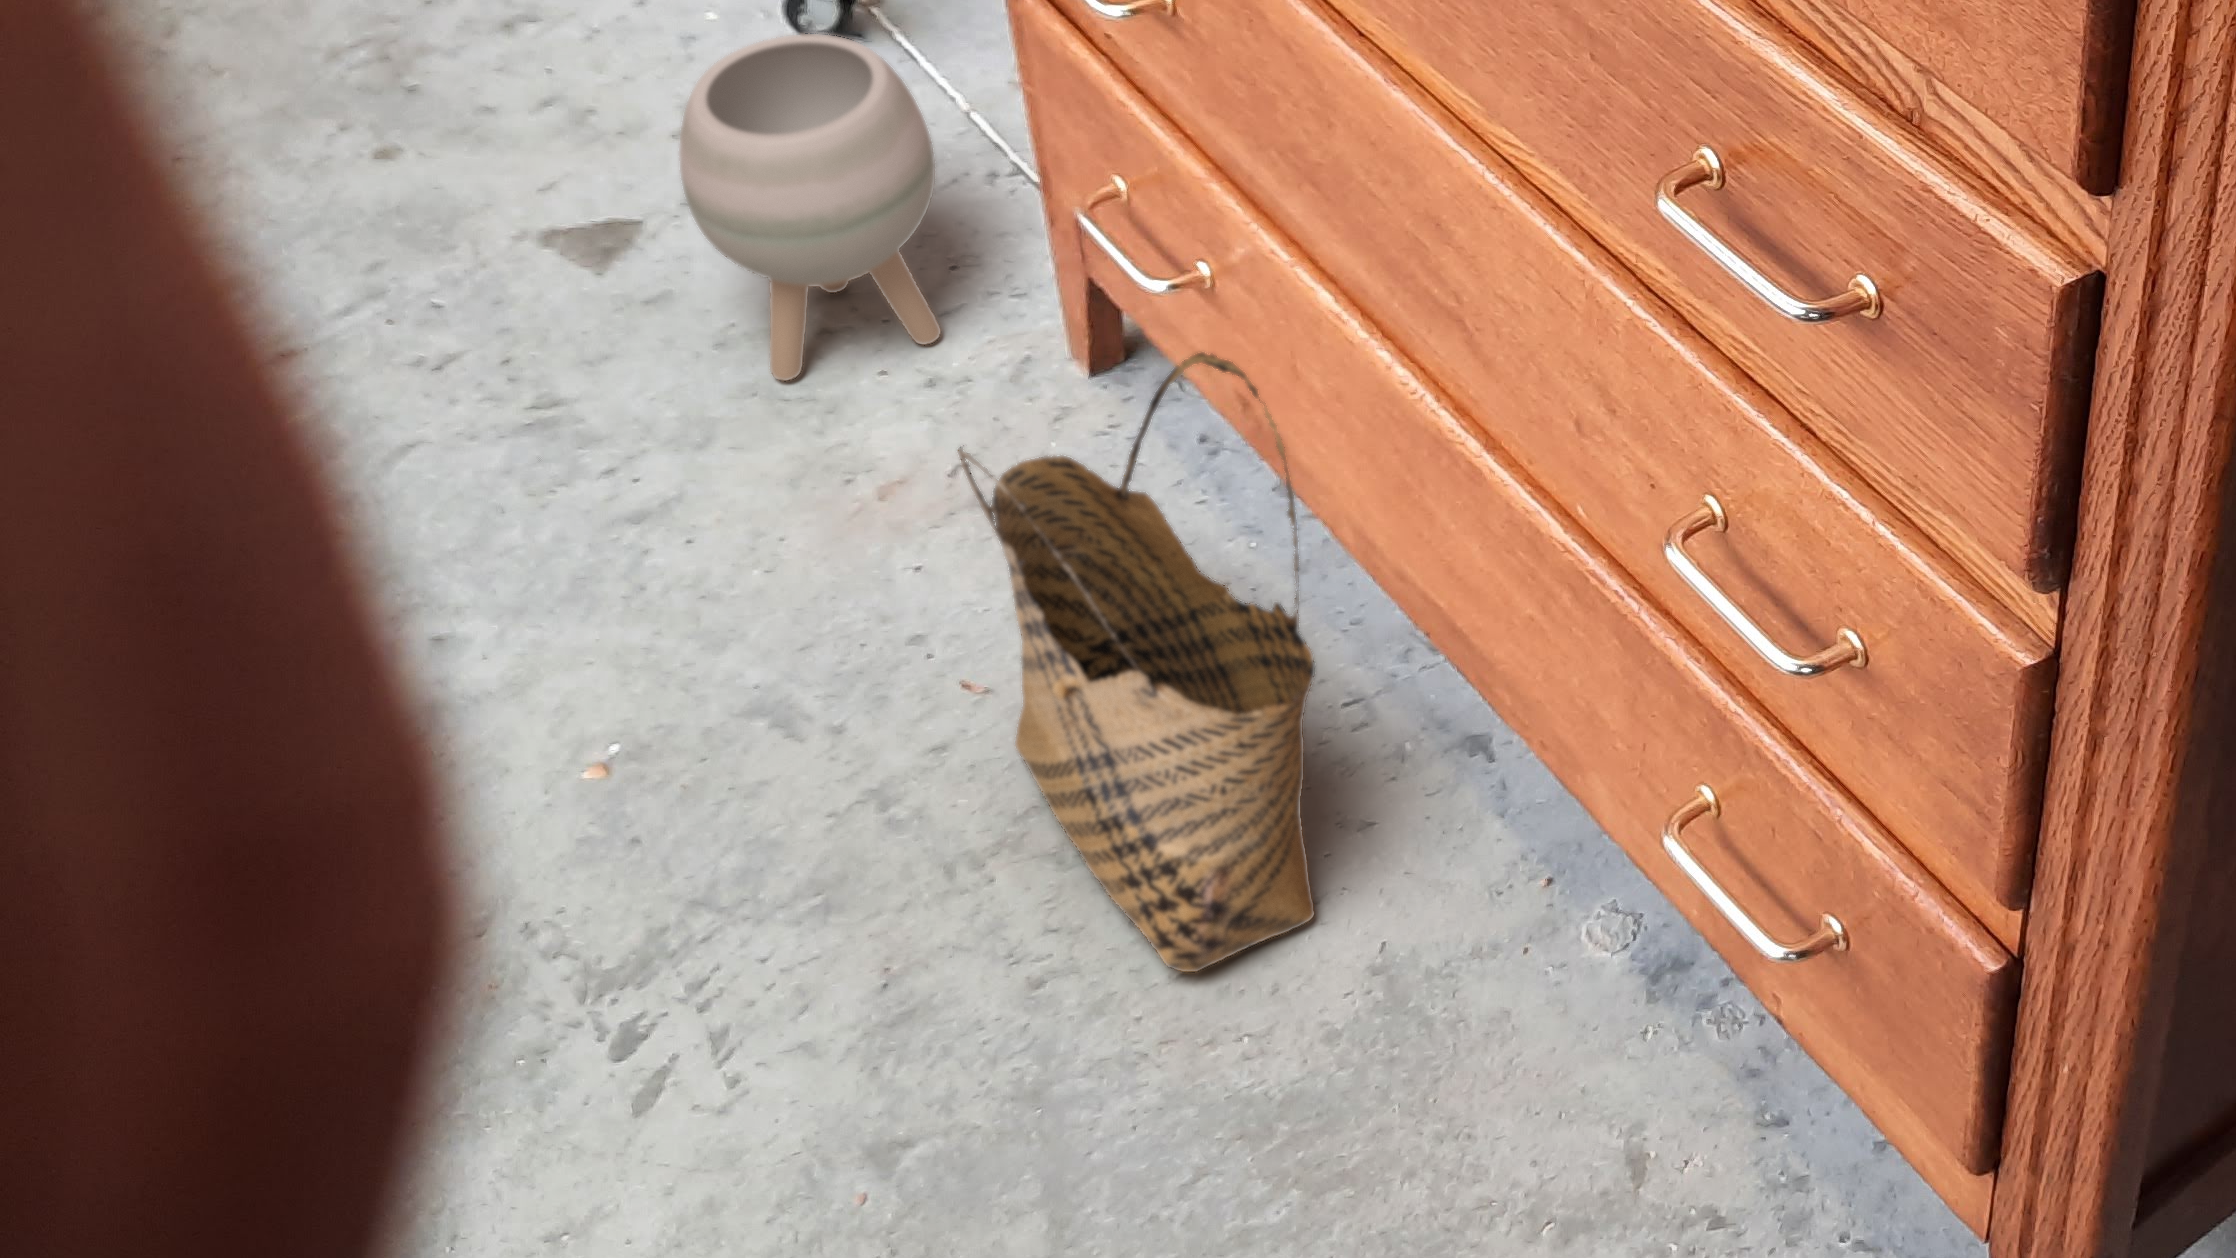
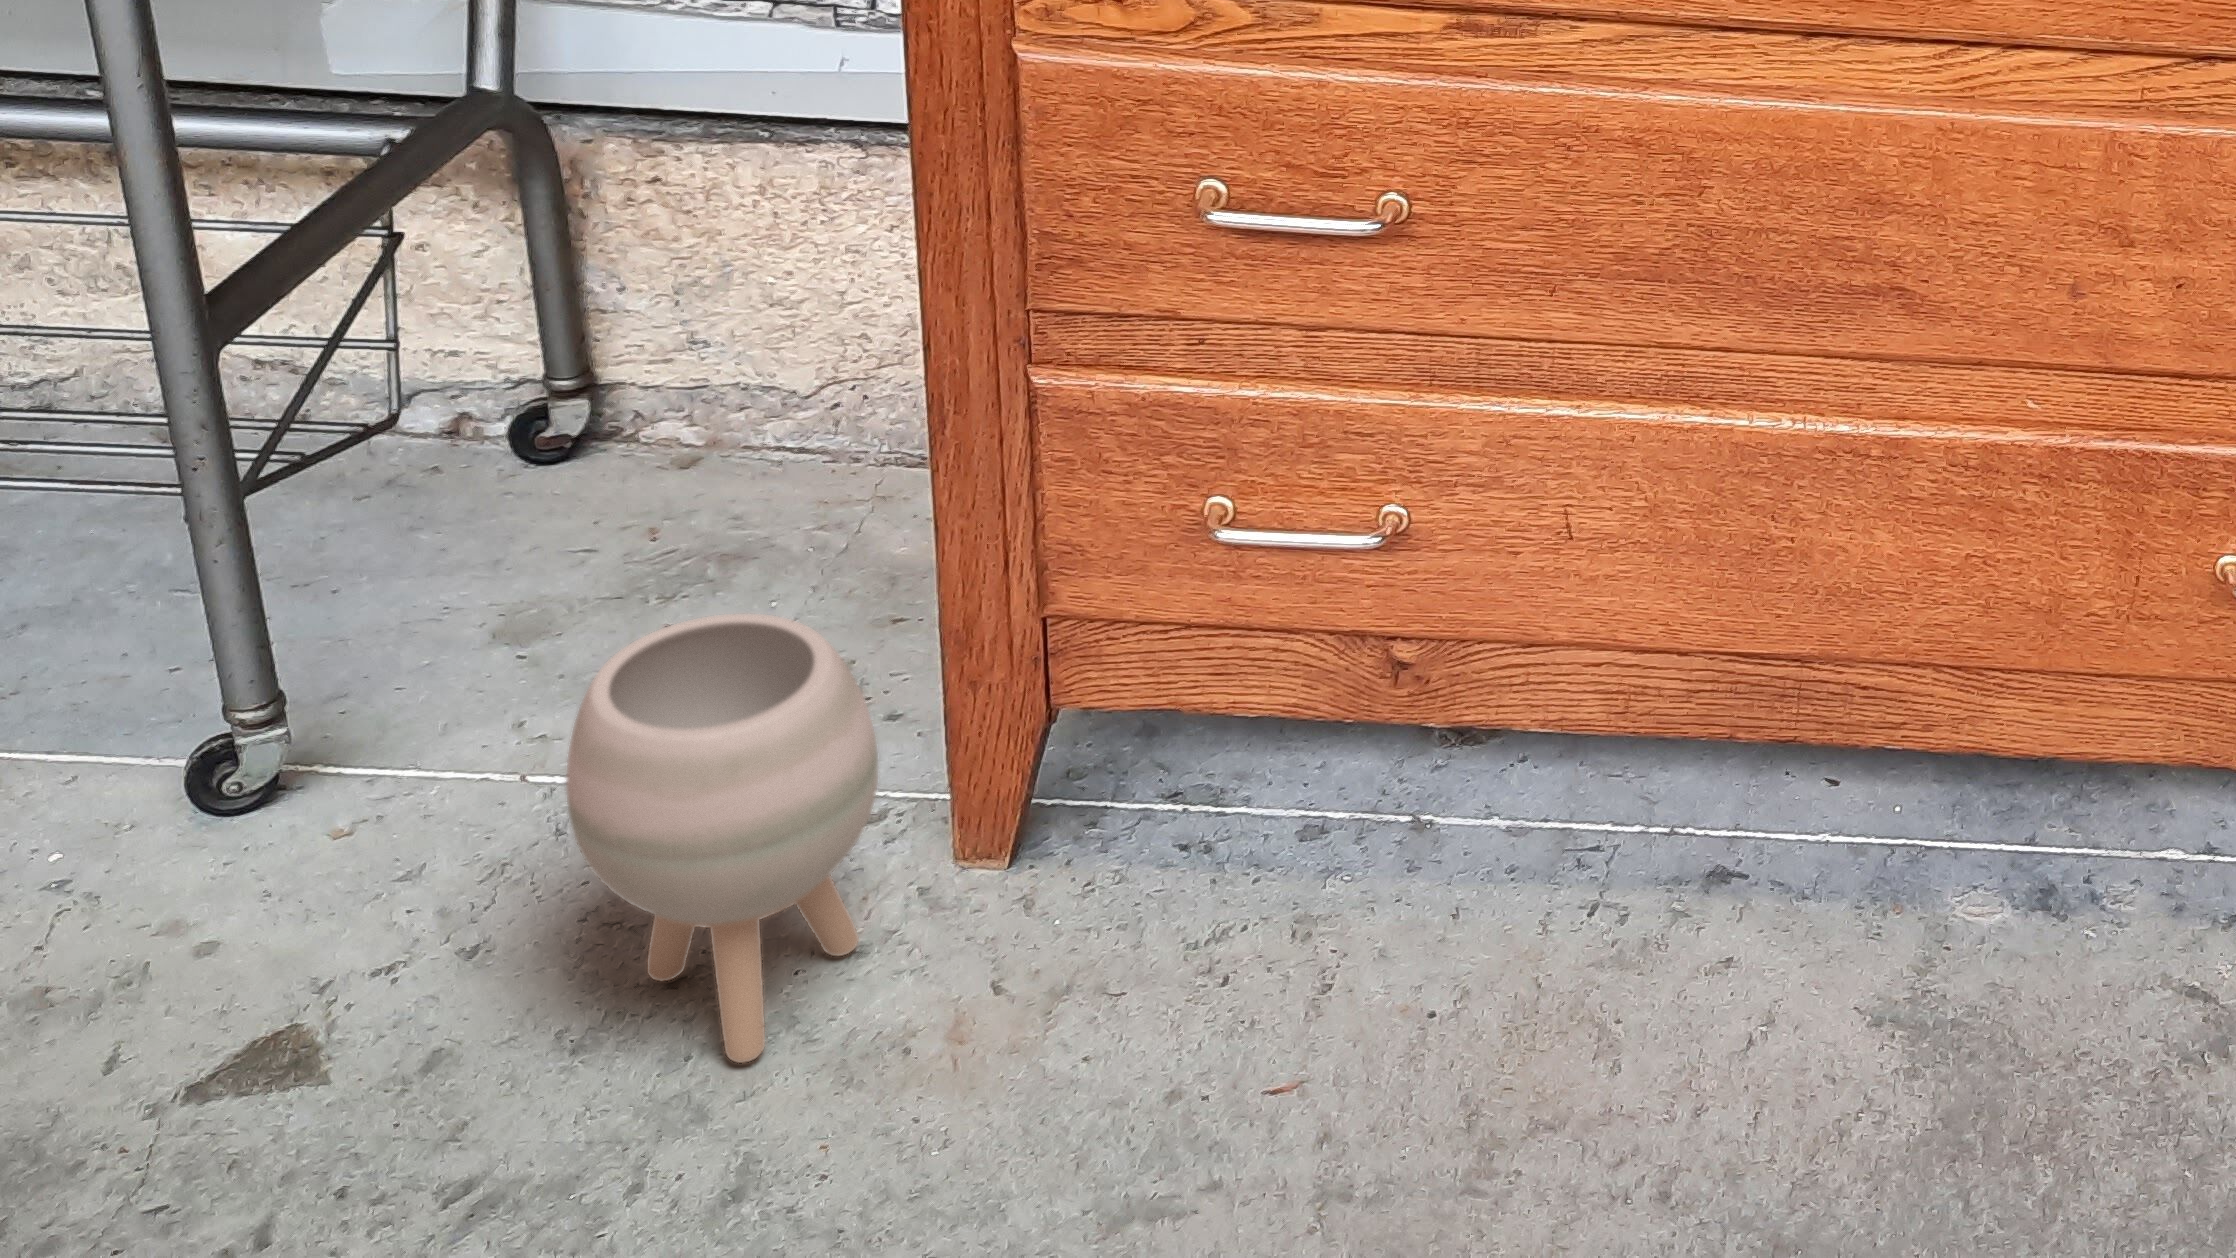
woven basket: present [958,353,1315,972] -> none [1445,501,1907,1124]

